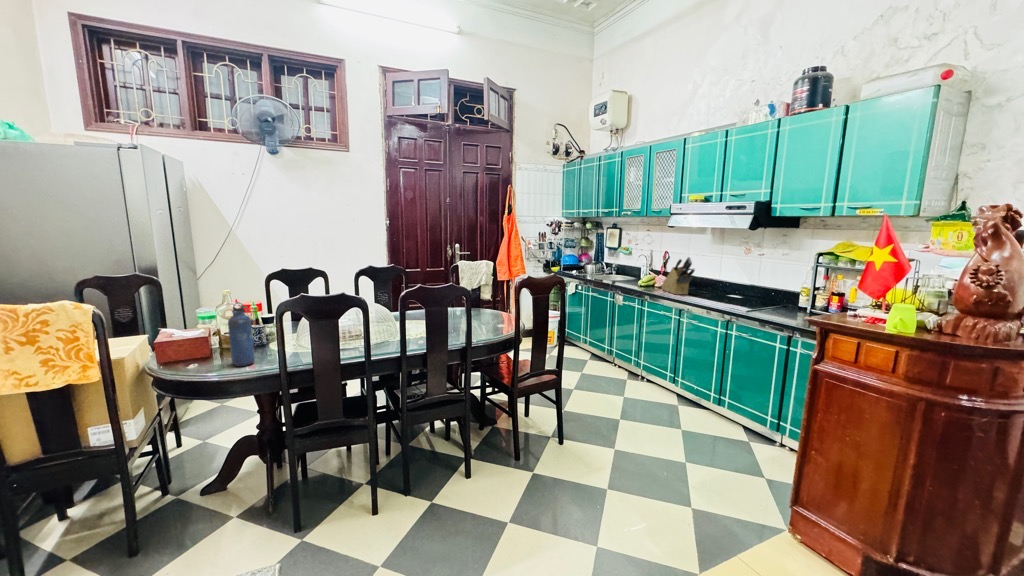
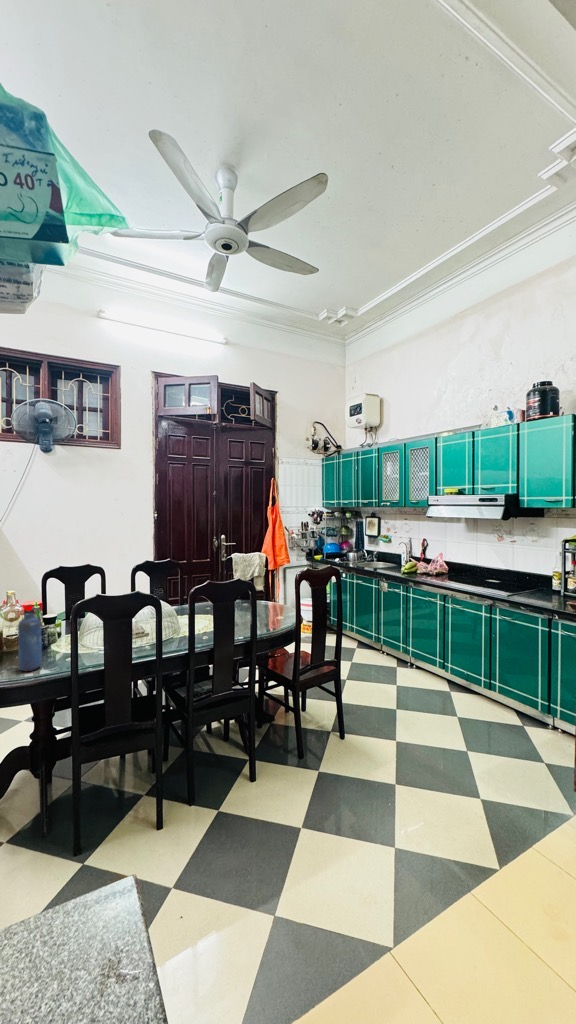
knife block: present [661,257,695,295] -> none [423,545,455,581]

